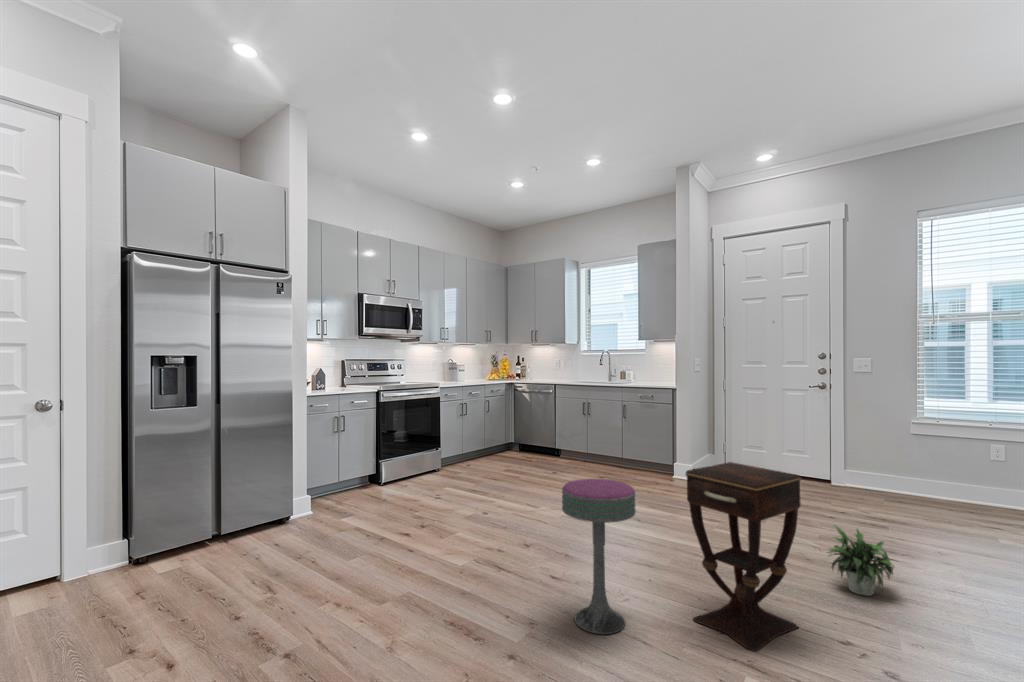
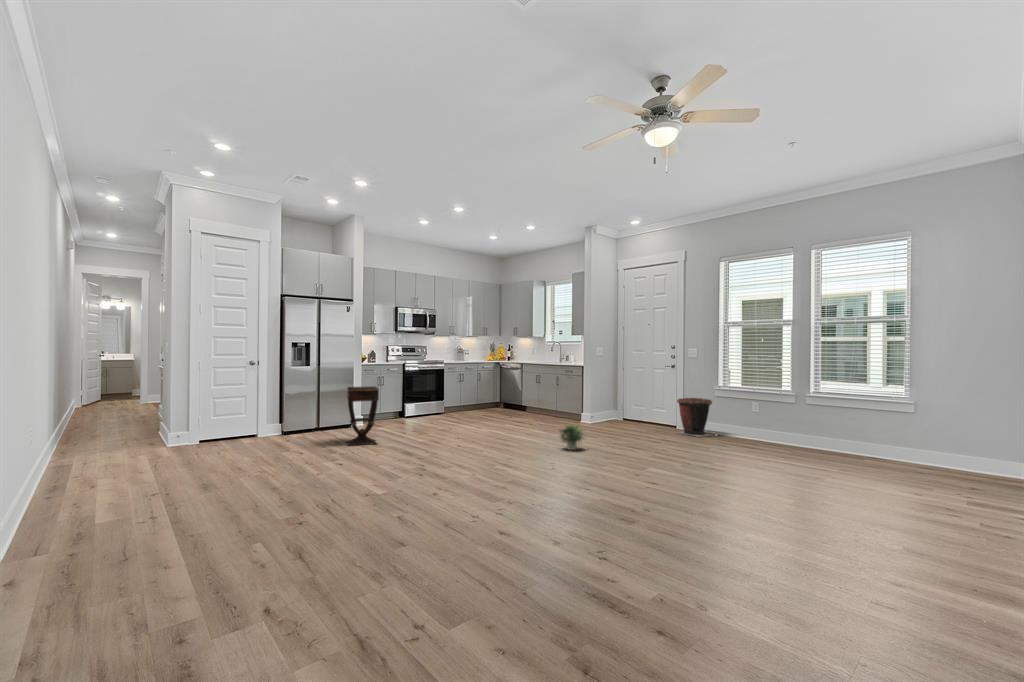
trash can: none [891,442,970,515] -> present [677,398,712,437]
side table: present [685,462,801,651] -> present [347,386,379,446]
bar stool: present [562,479,636,634] -> none [436,395,465,450]

